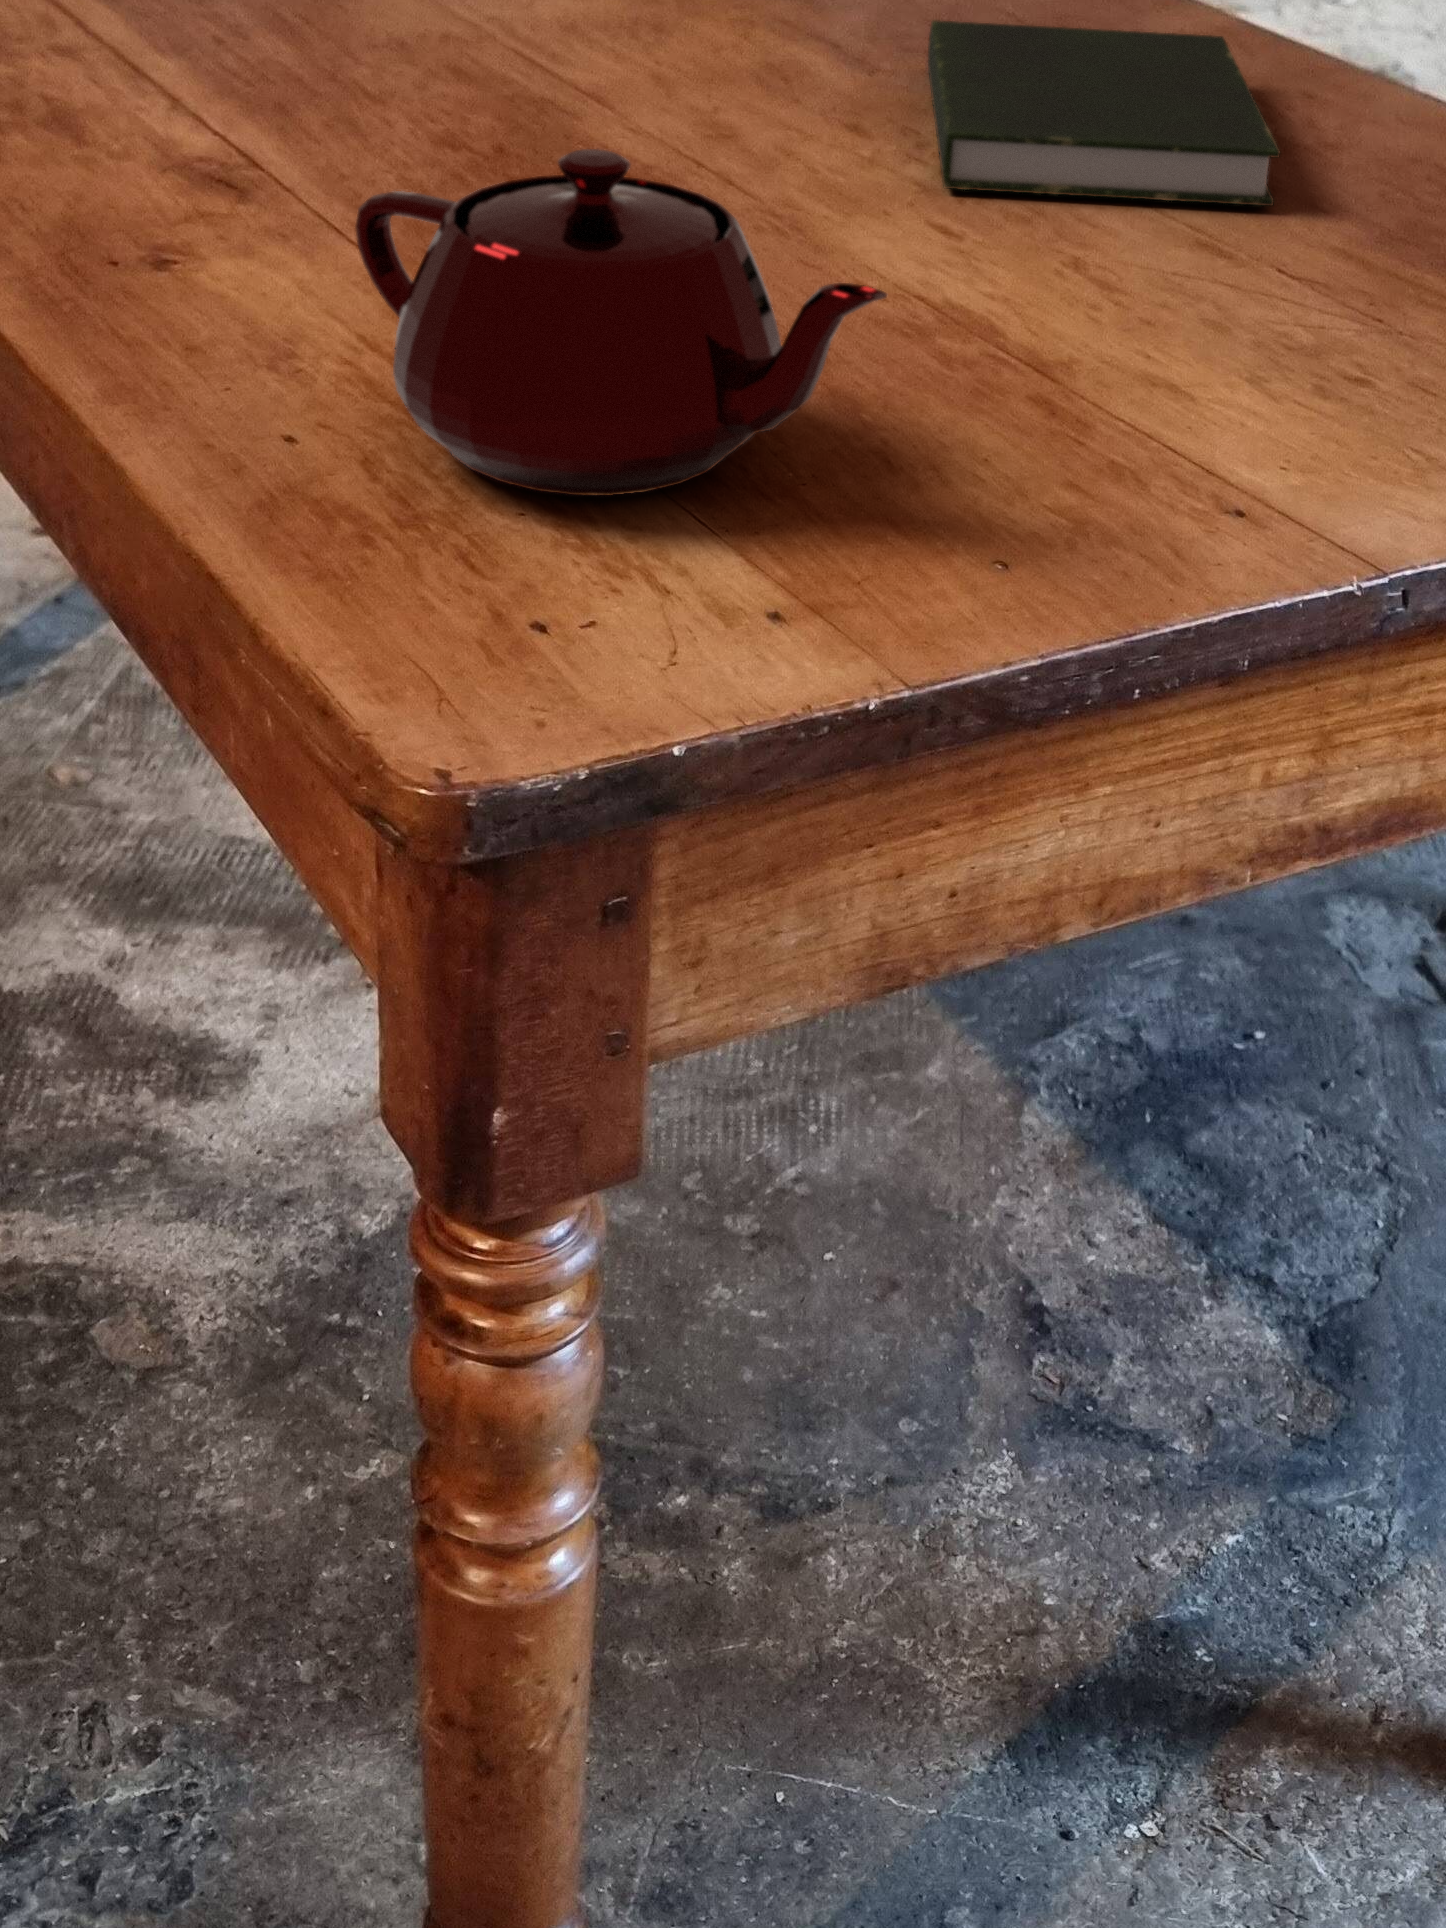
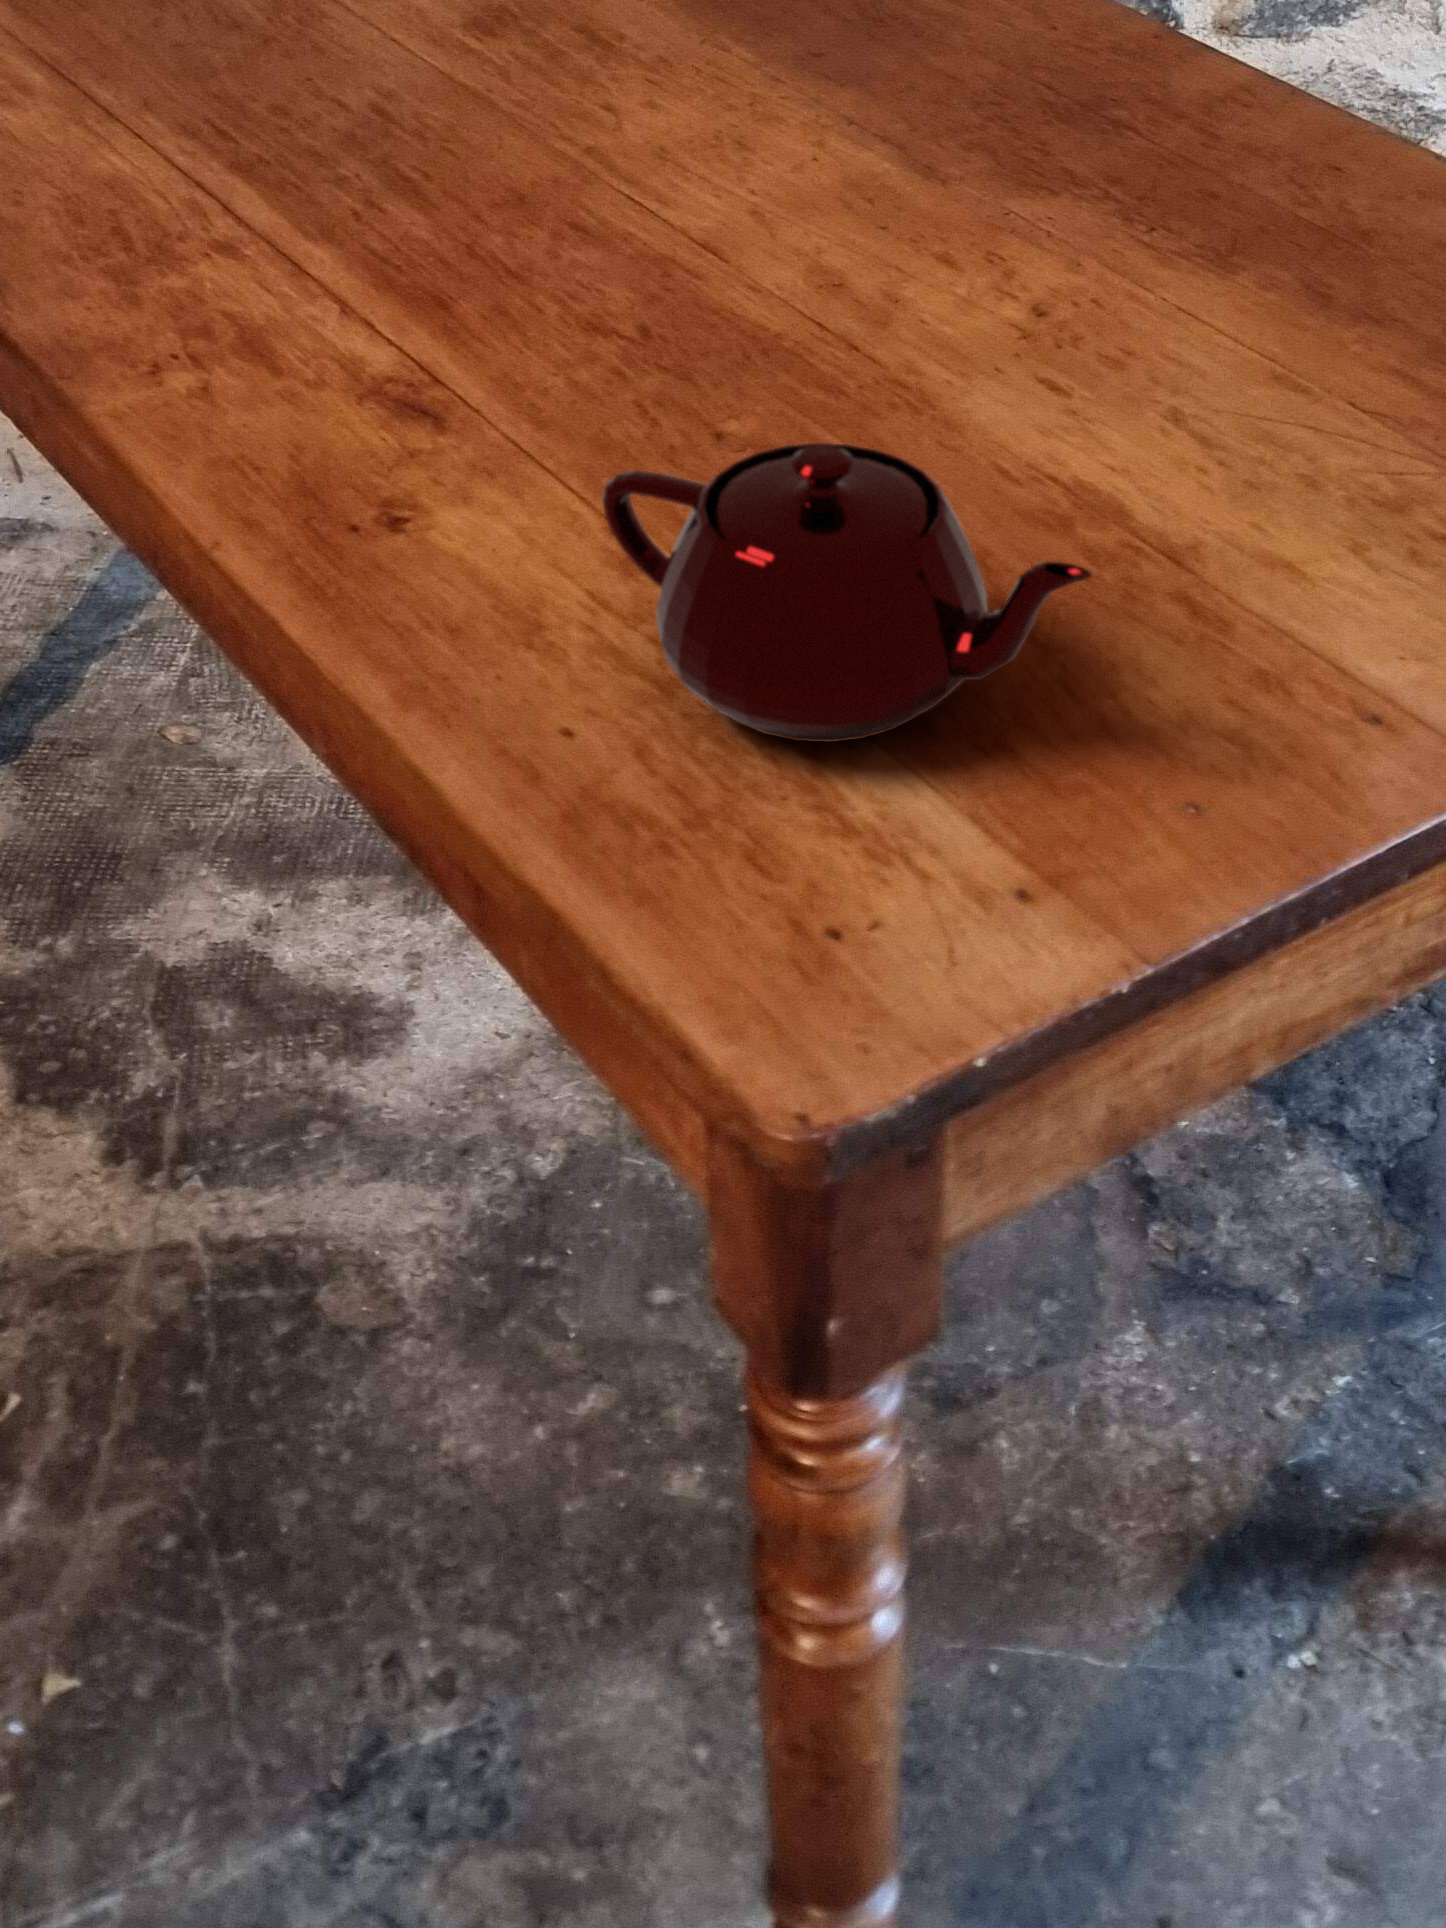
book: present [928,20,1280,206] -> none [994,109,1338,319]

